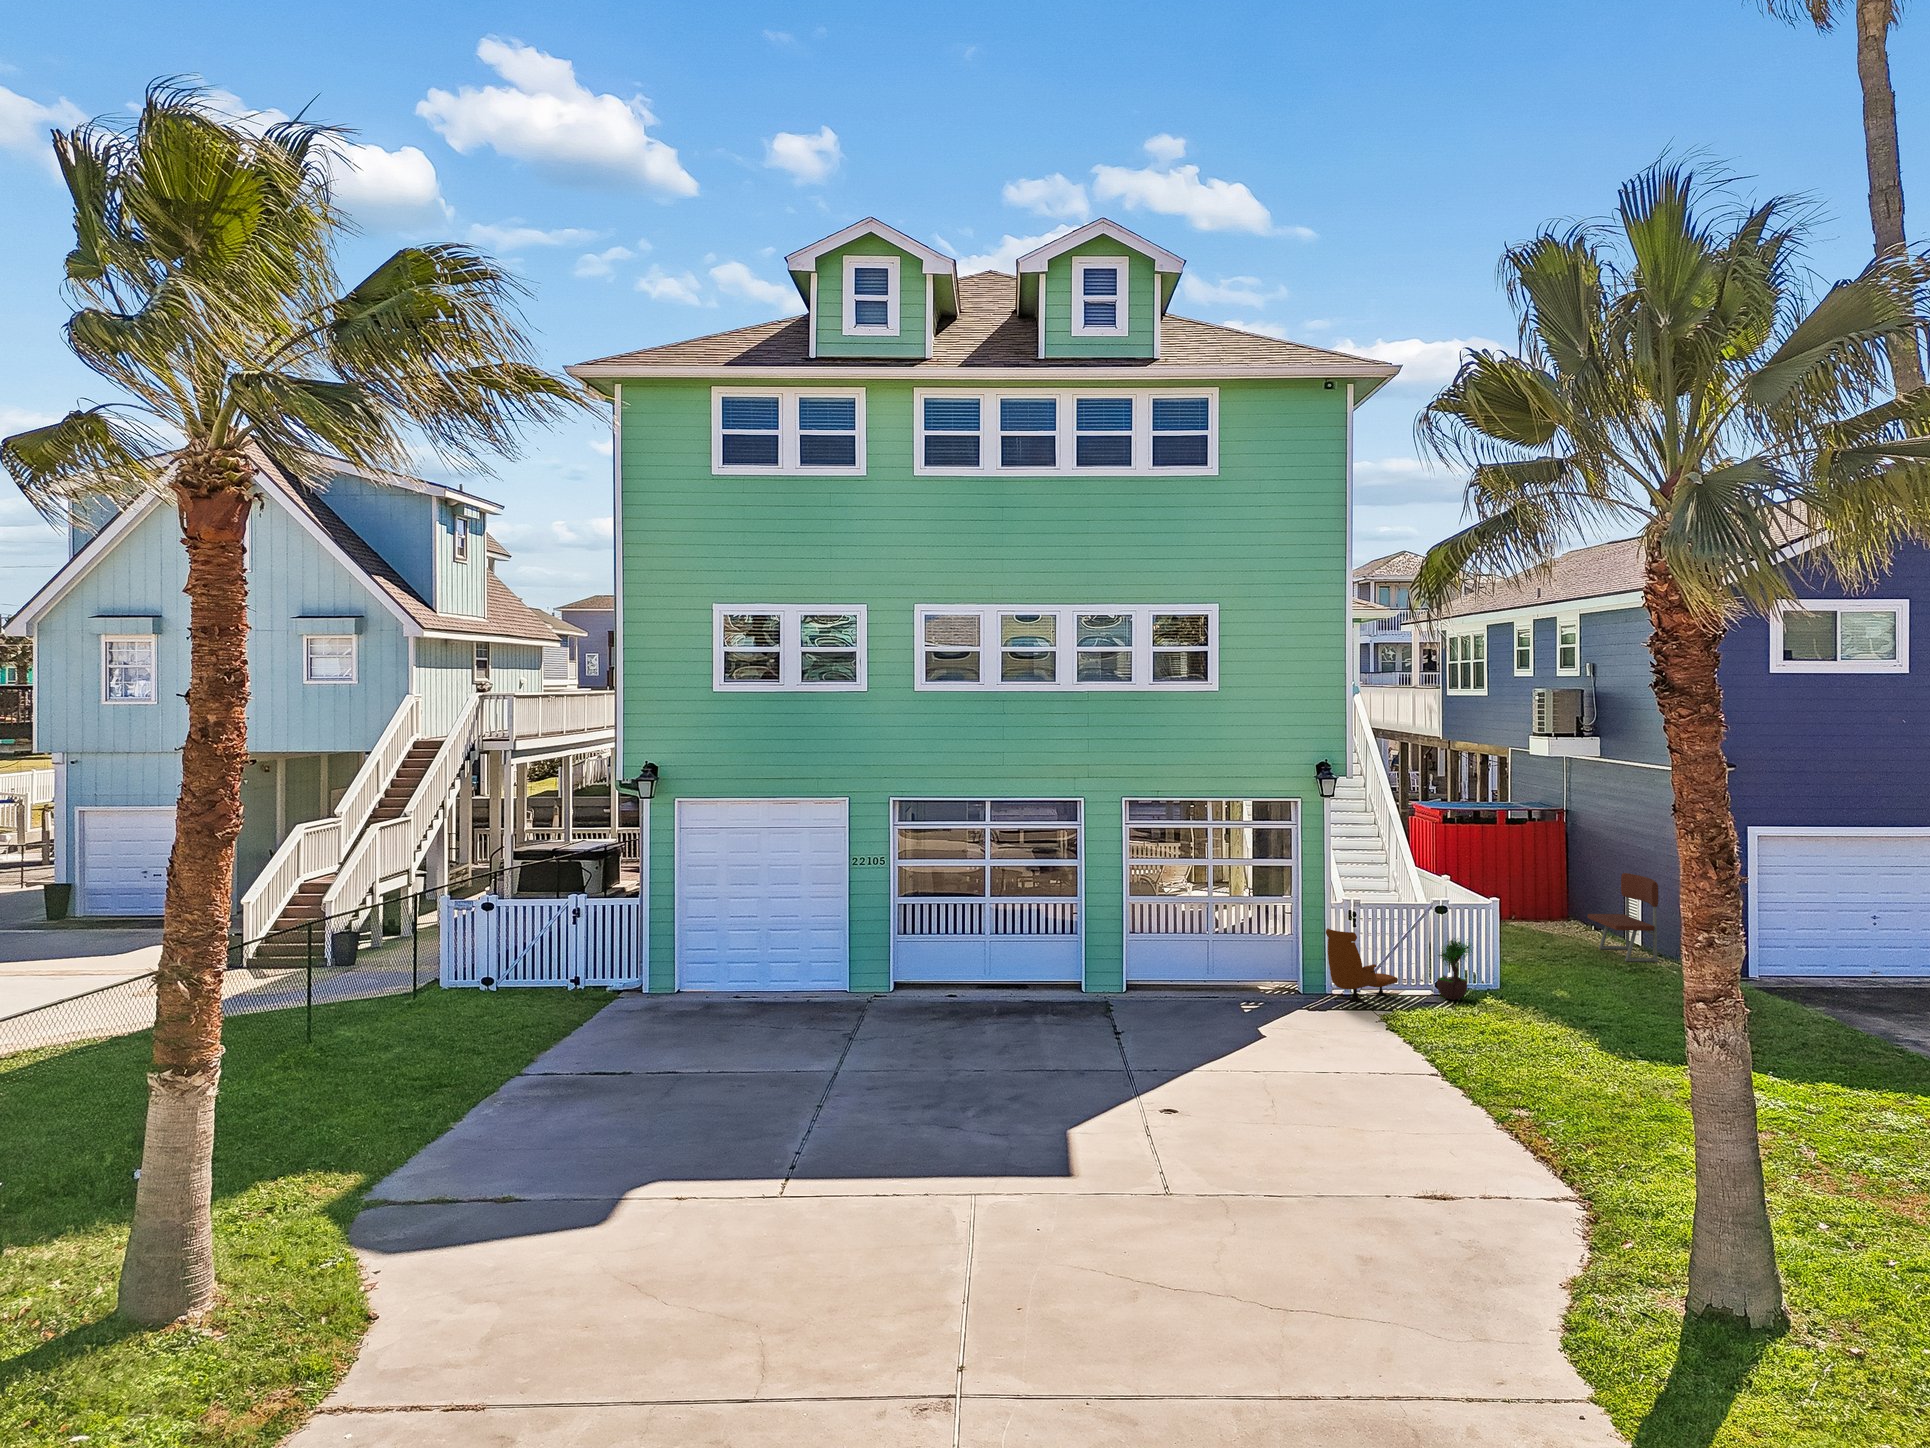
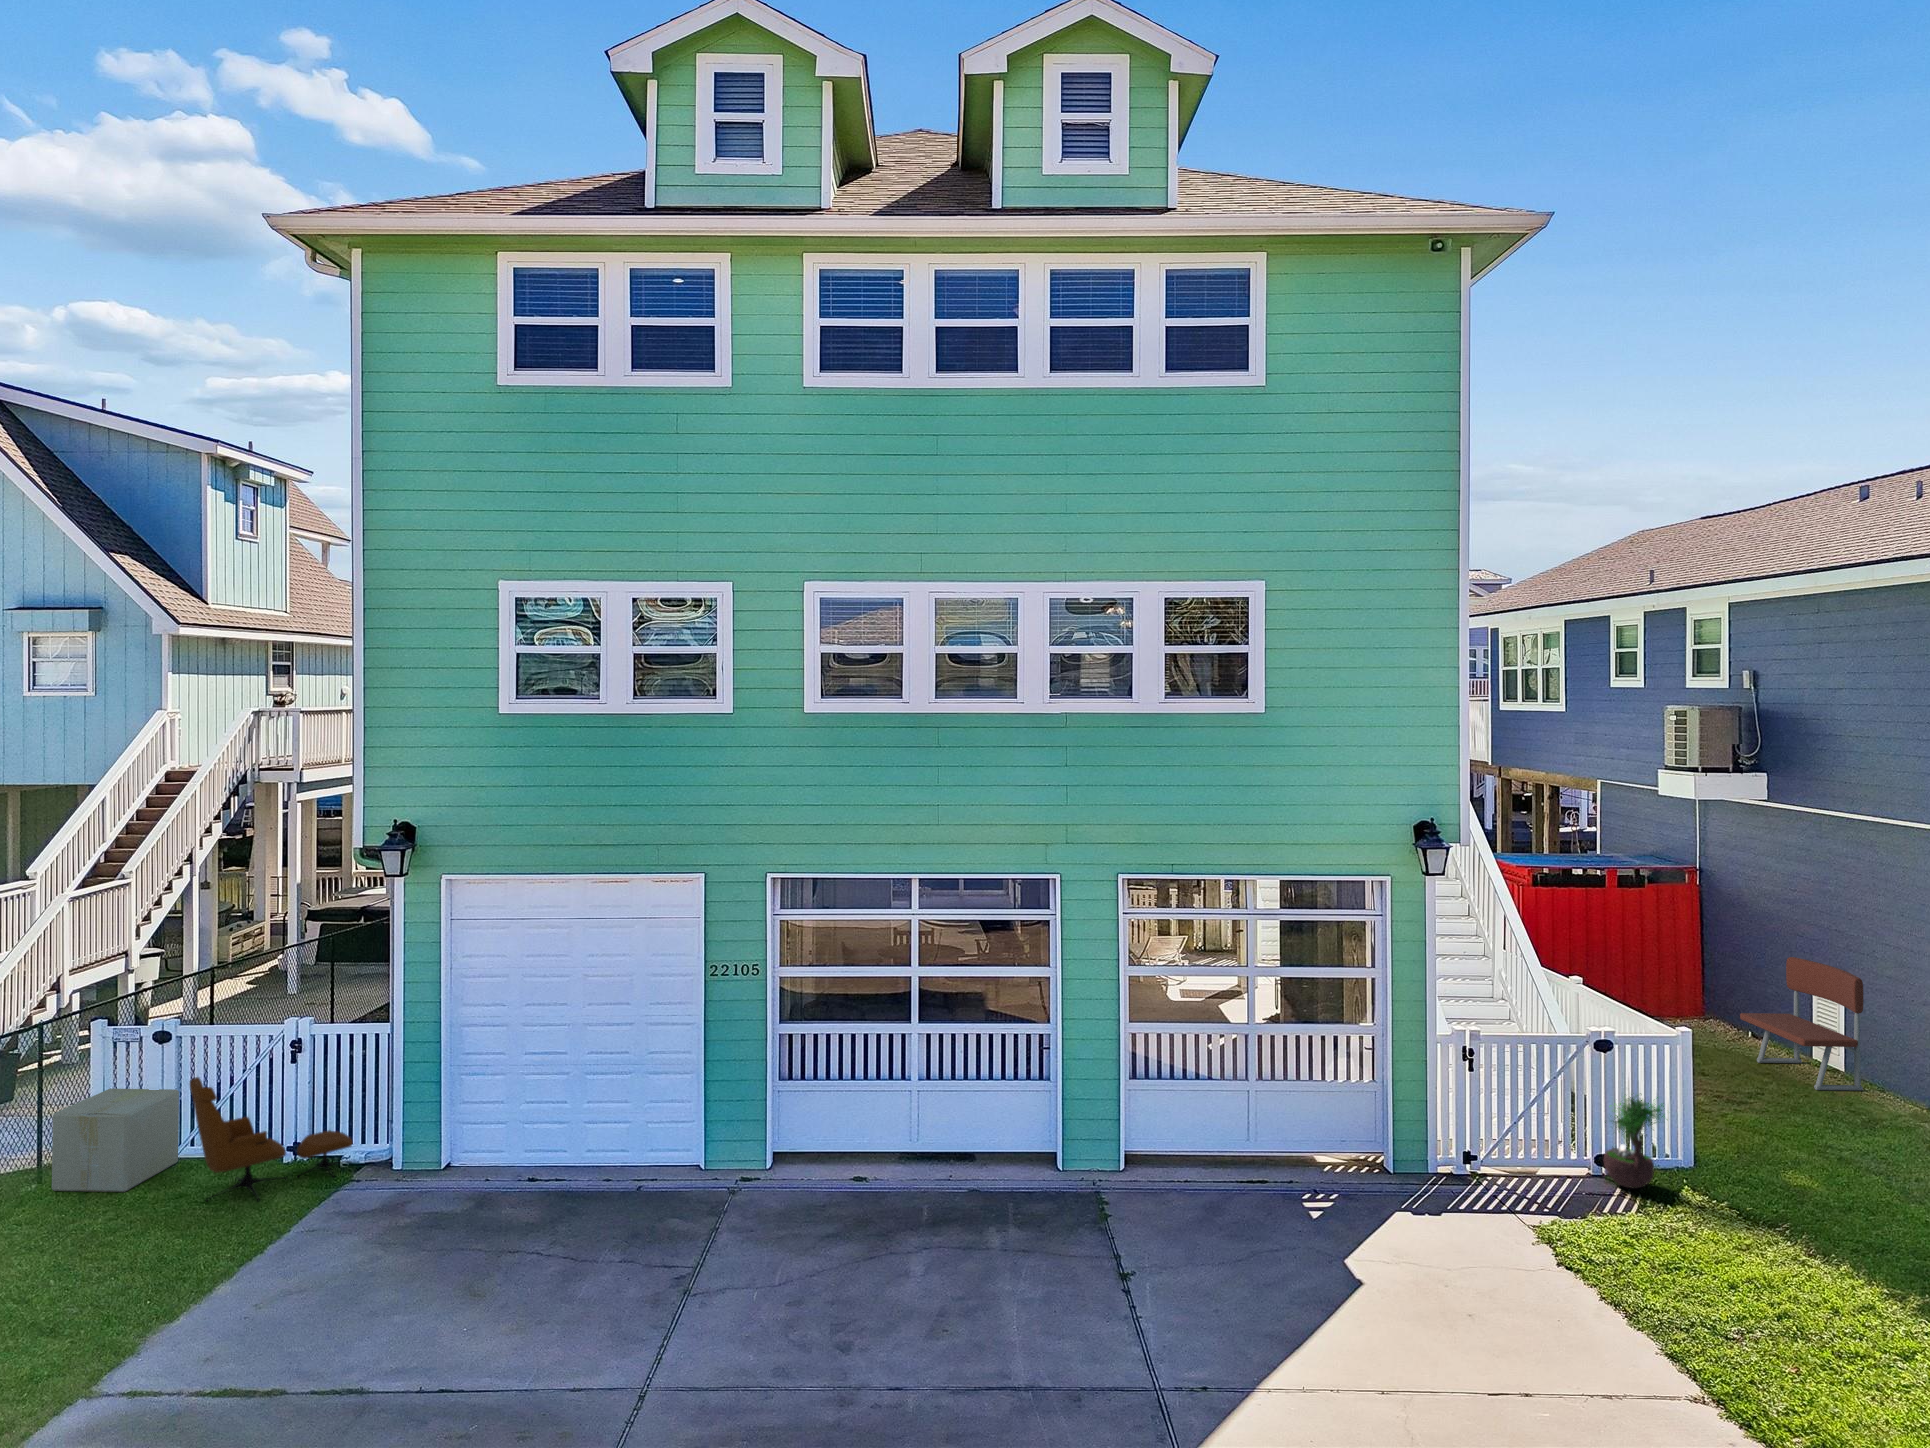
lounge chair: present [1326,928,1398,1009] -> present [190,1077,352,1201]
cardboard box: none [429,940,500,1000] -> present [52,1089,179,1192]

